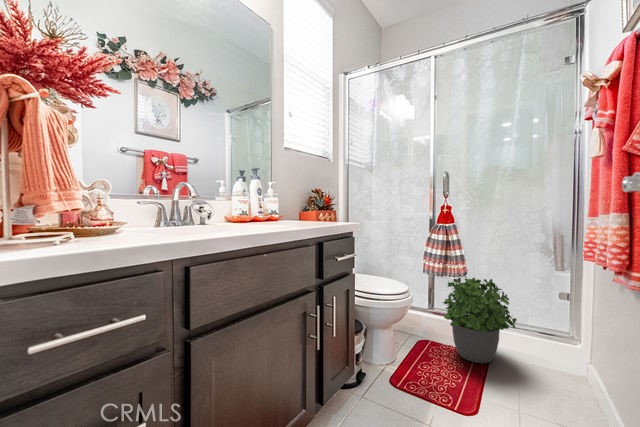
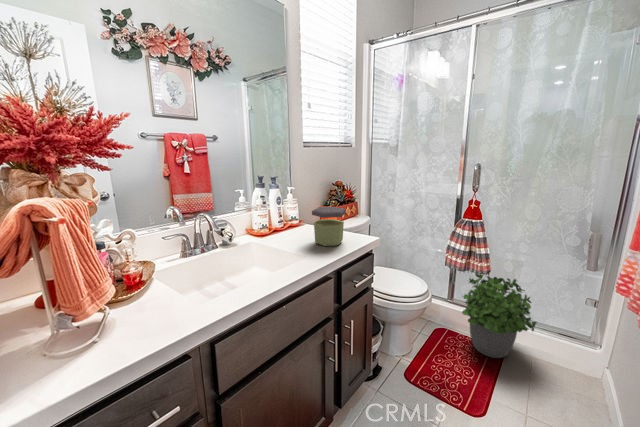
jar: none [292,189,325,225] -> present [312,207,346,246]

